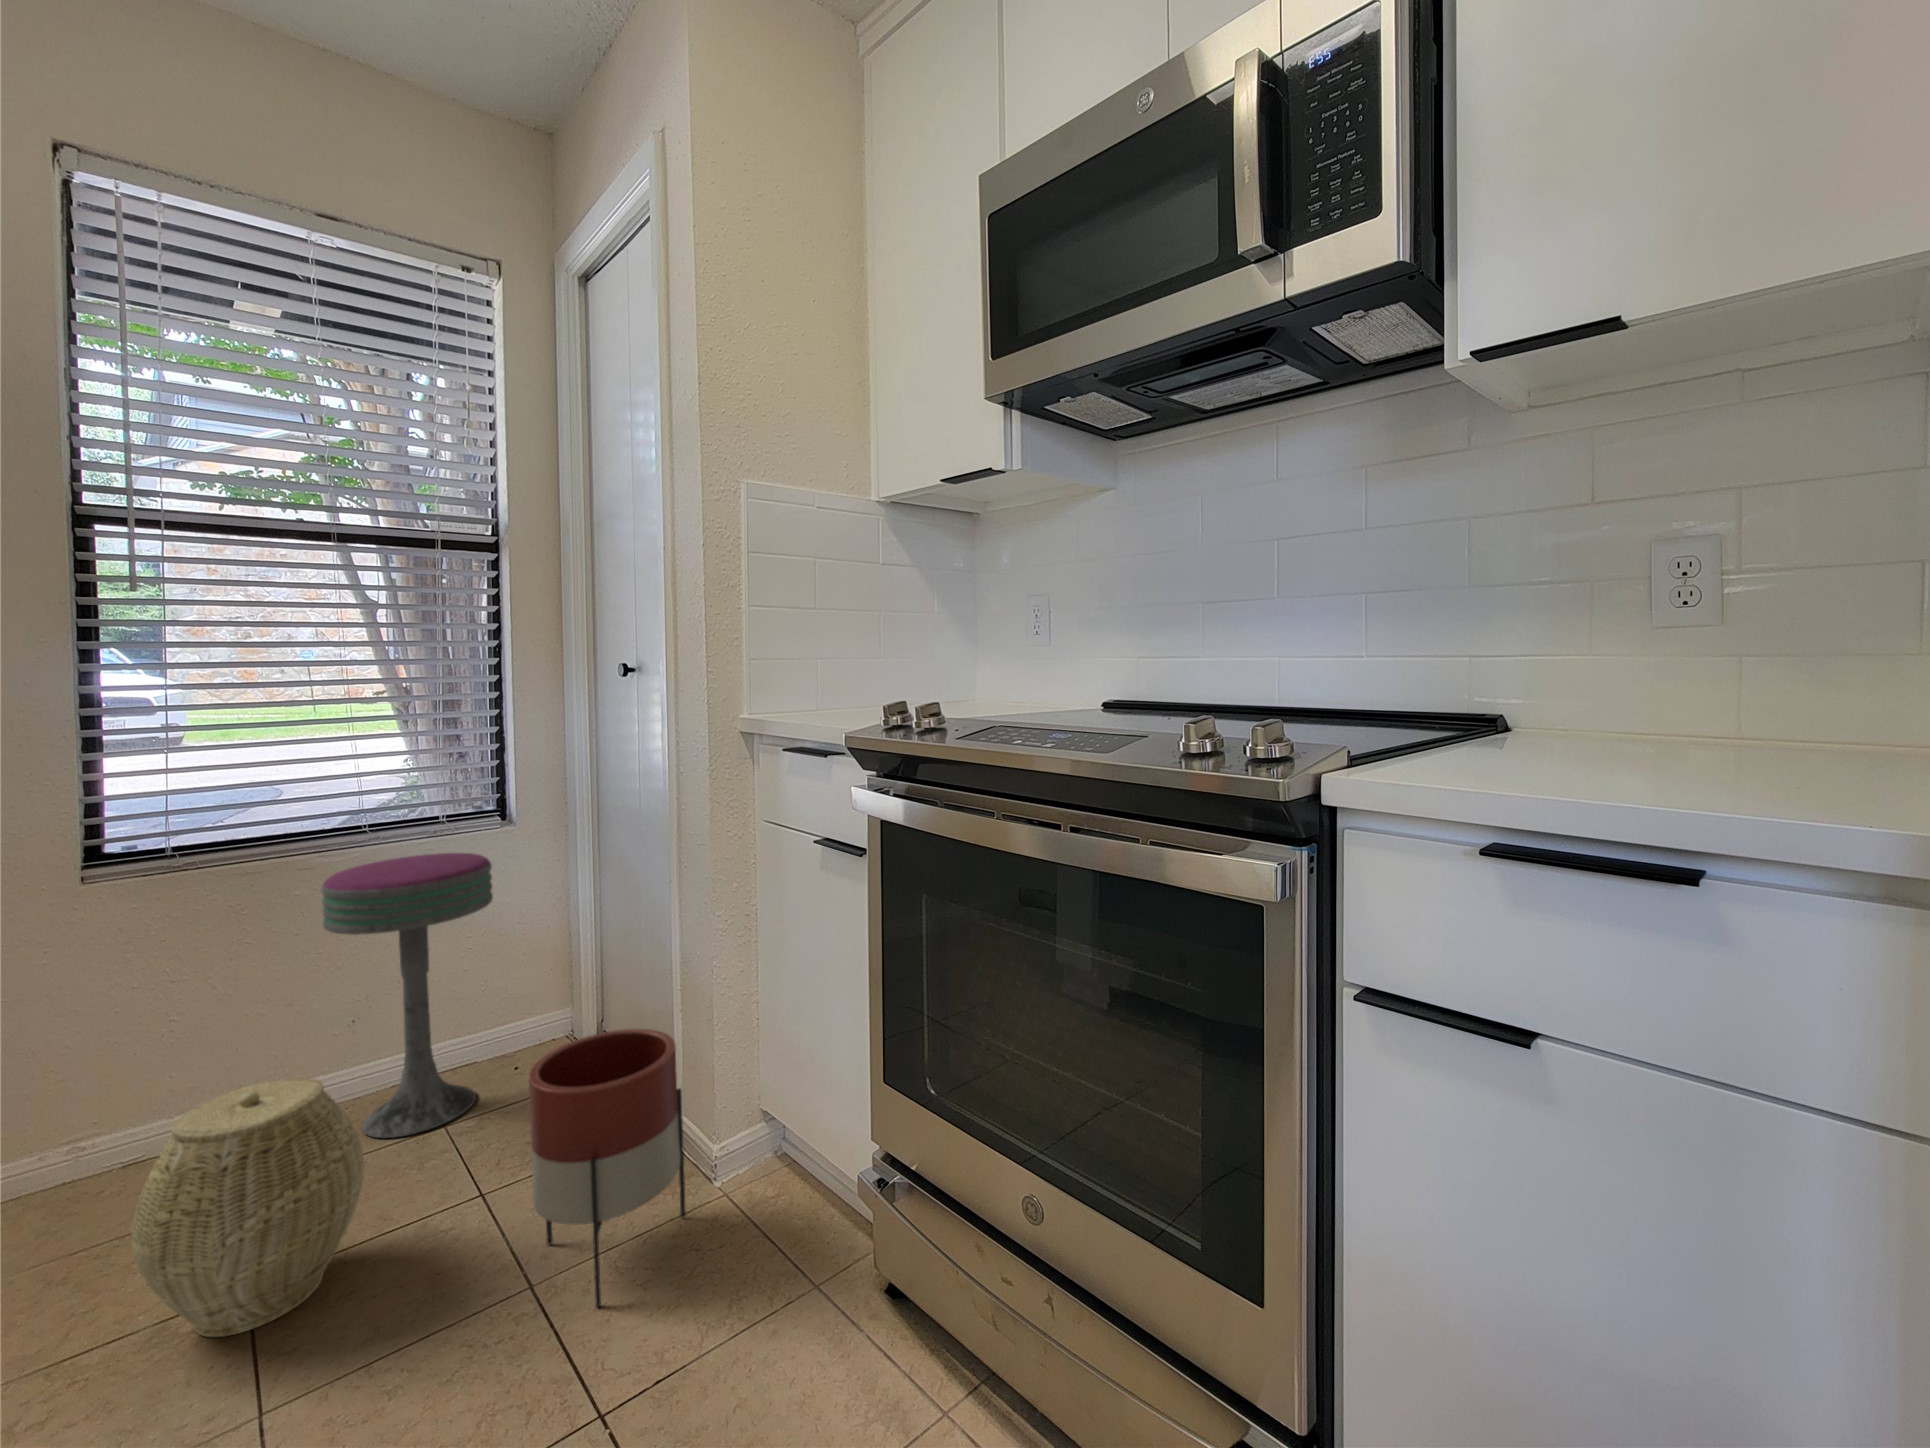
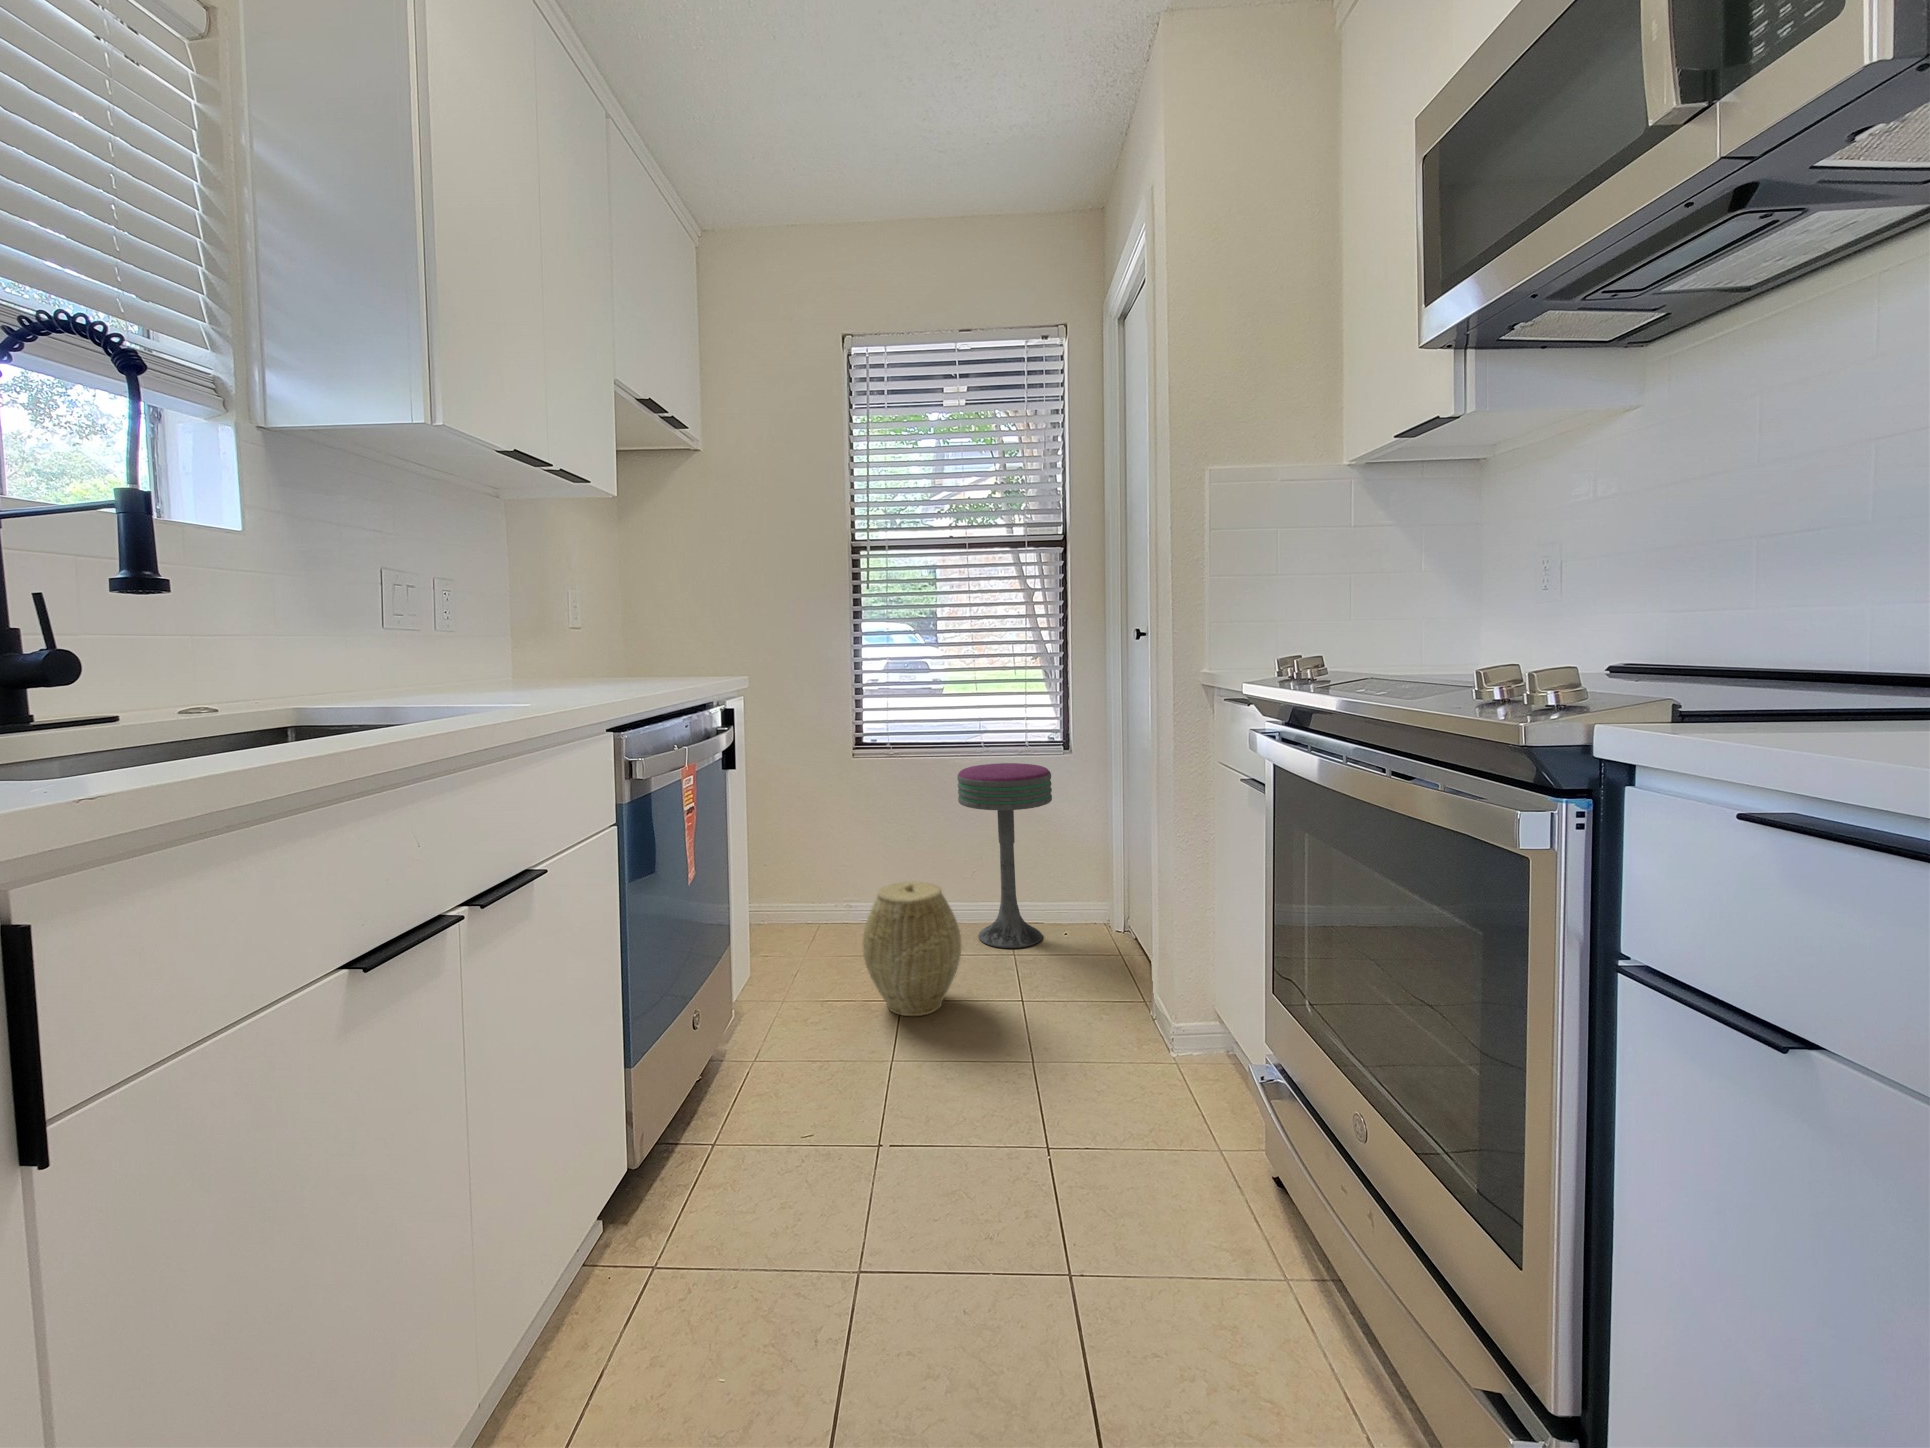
planter: present [529,1029,686,1308] -> none [1036,903,1144,1087]

